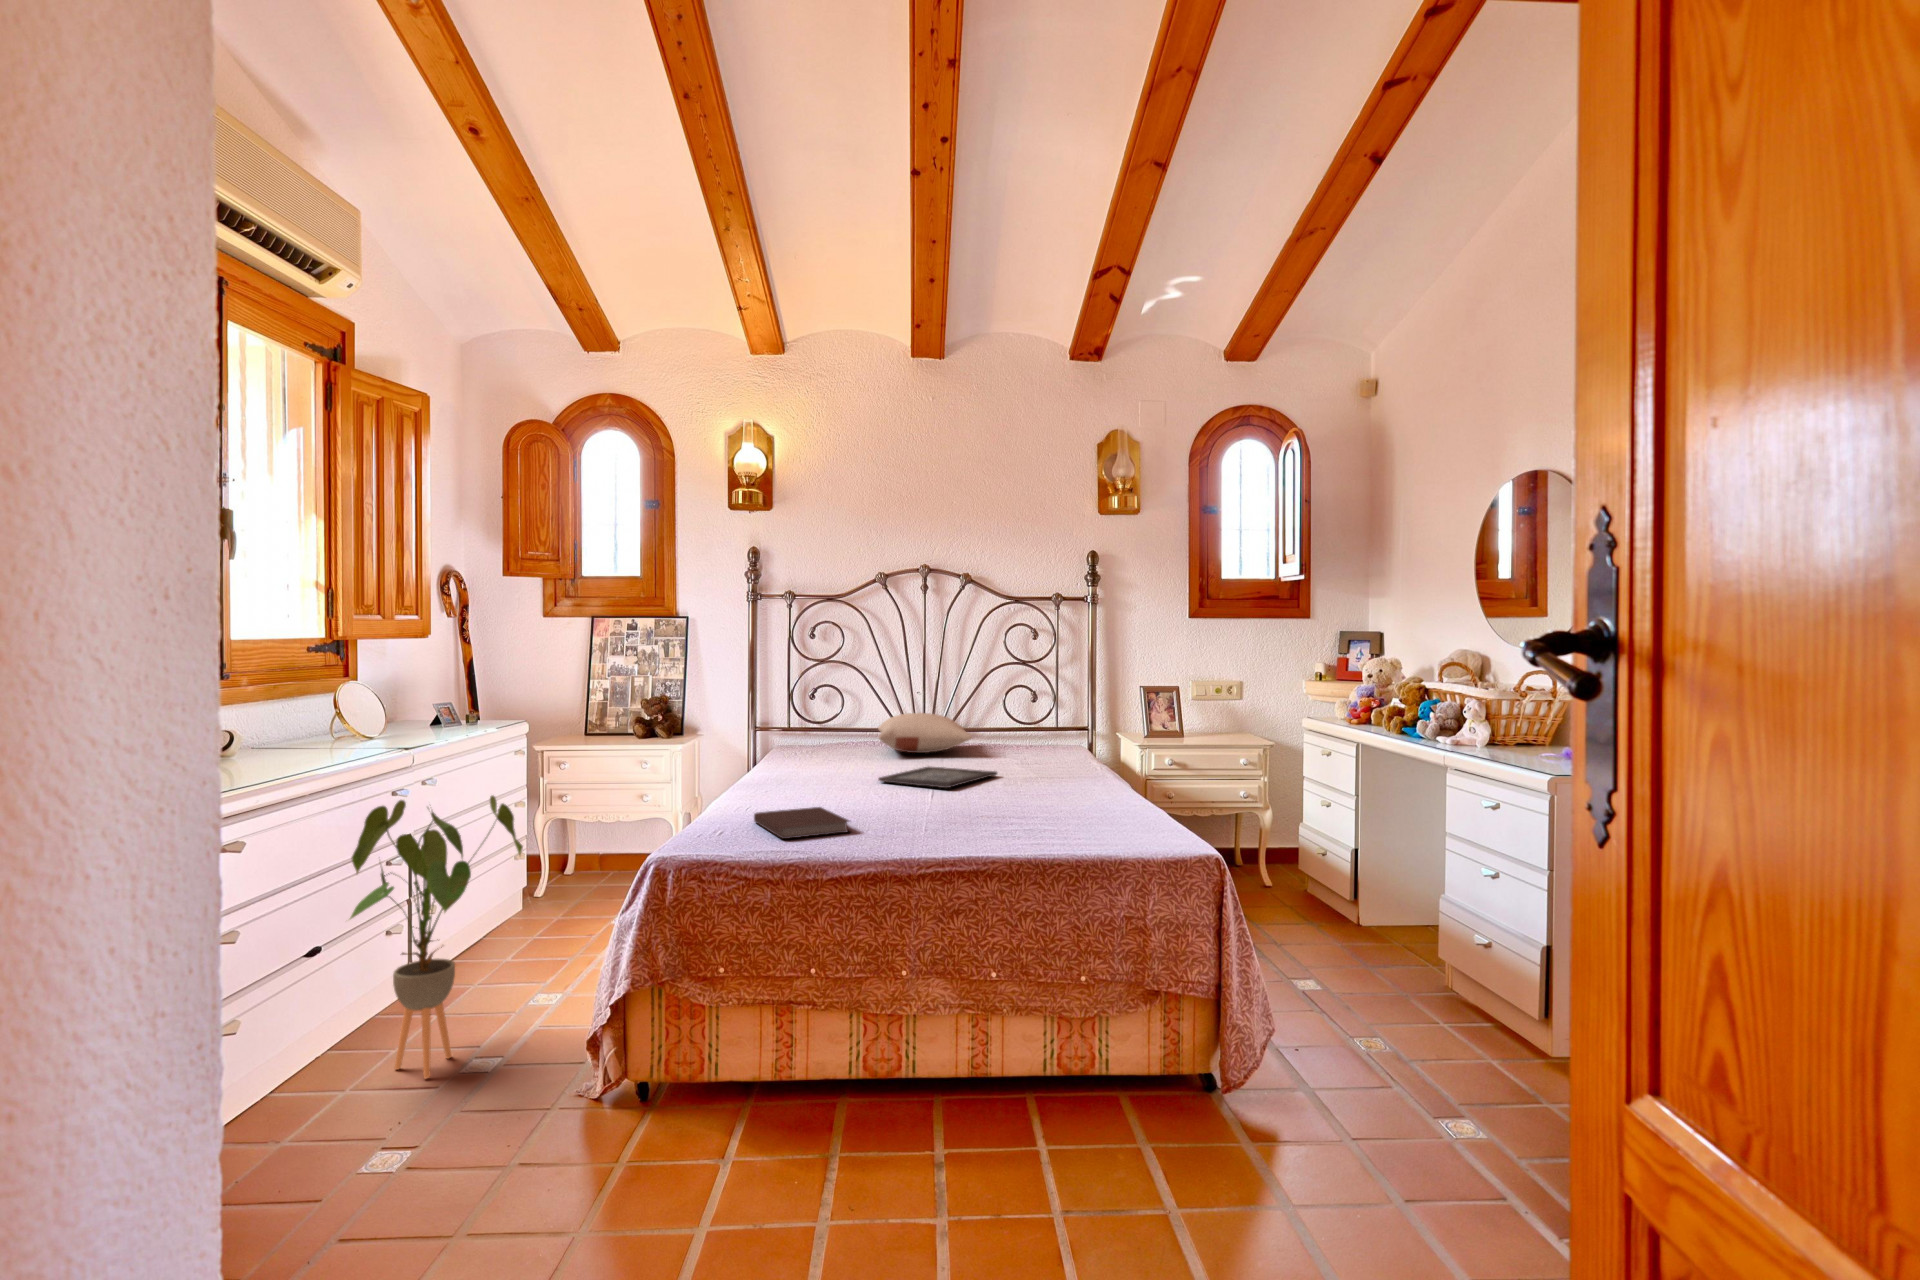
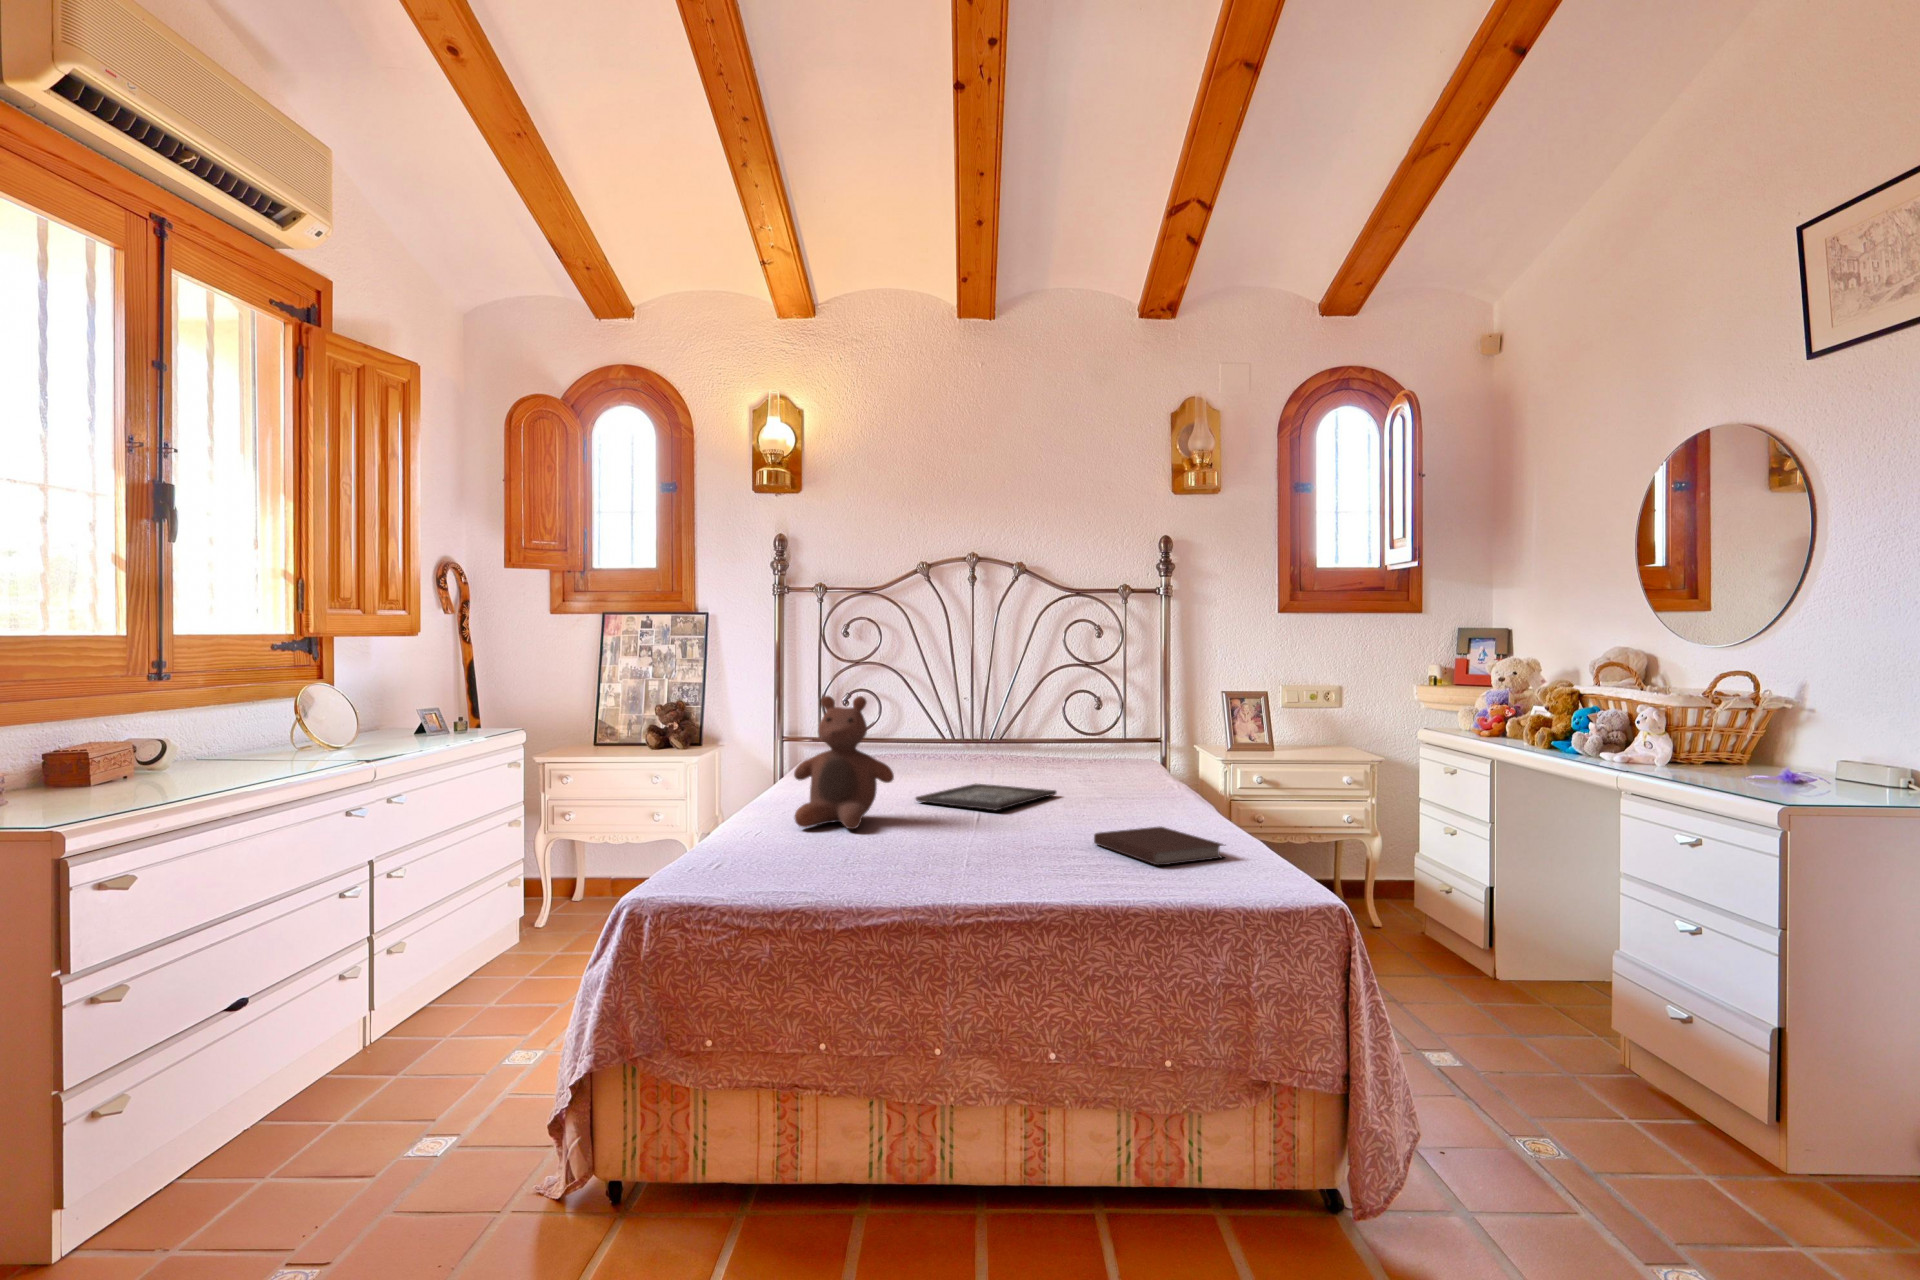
stuffed bear: none [777,692,862,804] -> present [794,696,894,829]
pillow: present [879,713,972,753] -> none [919,722,1028,767]
house plant: present [350,795,523,1078] -> none [267,816,491,1160]
notebook: present [754,807,849,839] -> present [1094,826,1225,865]

